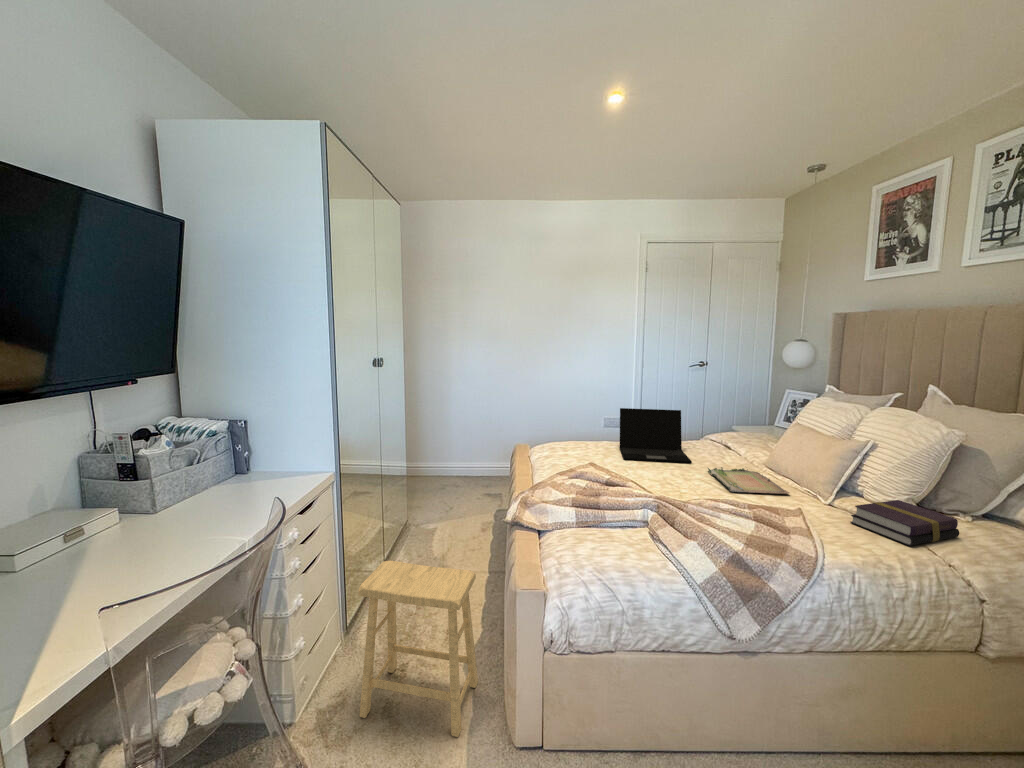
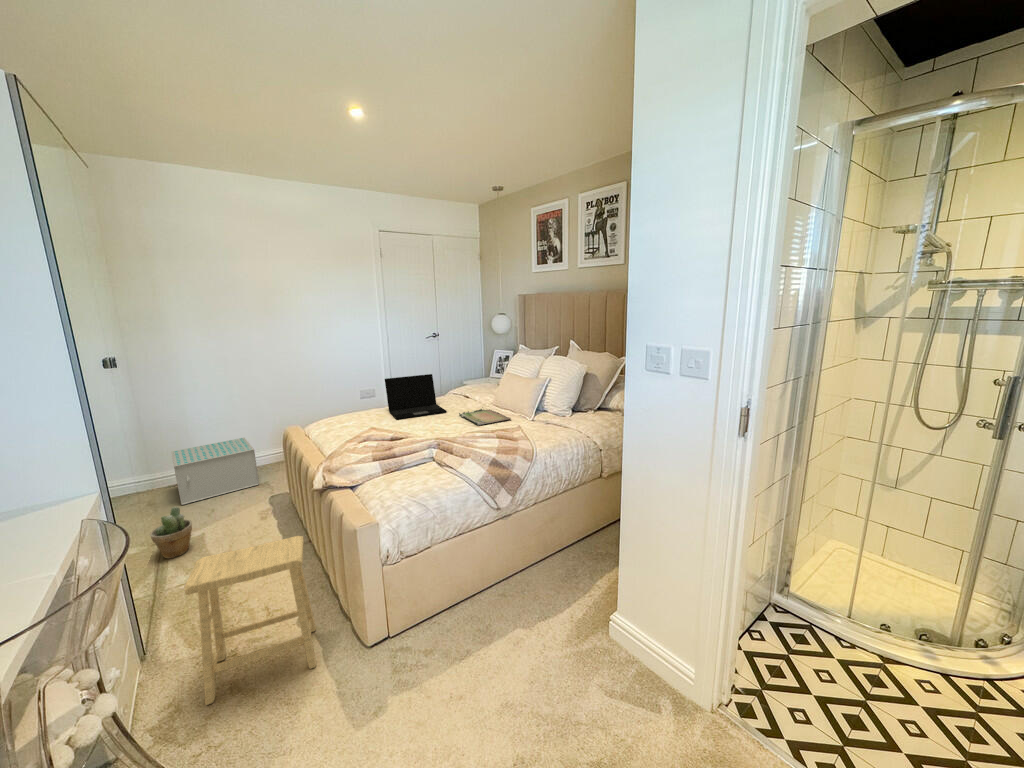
storage box: none [430,447,492,497] -> present [171,438,259,505]
potted plant: none [393,498,424,545] -> present [150,507,192,558]
book: present [851,500,959,546] -> none [544,409,590,432]

